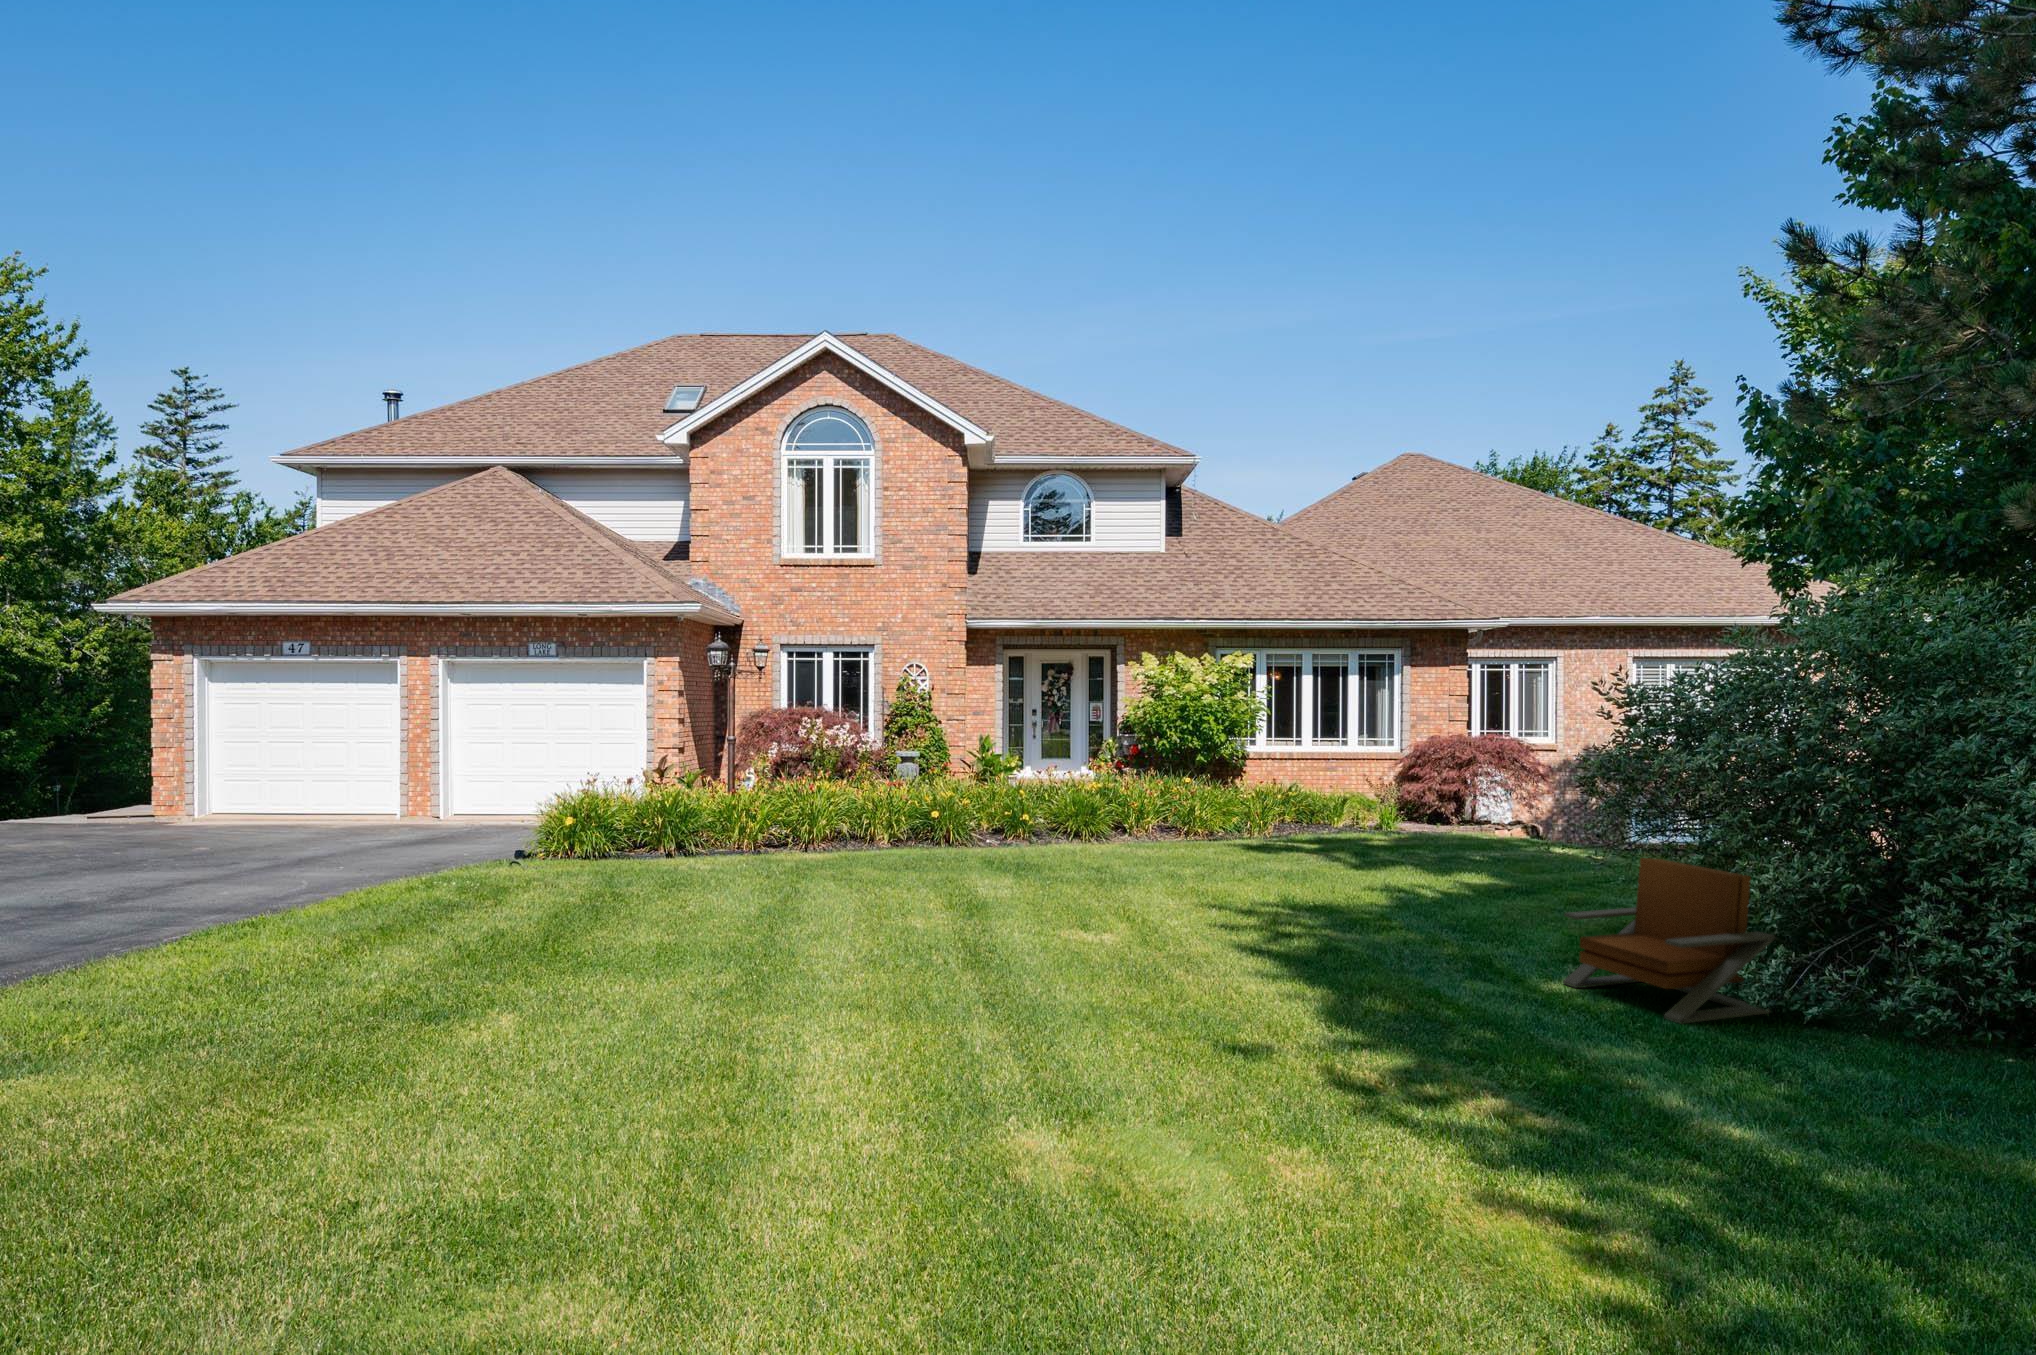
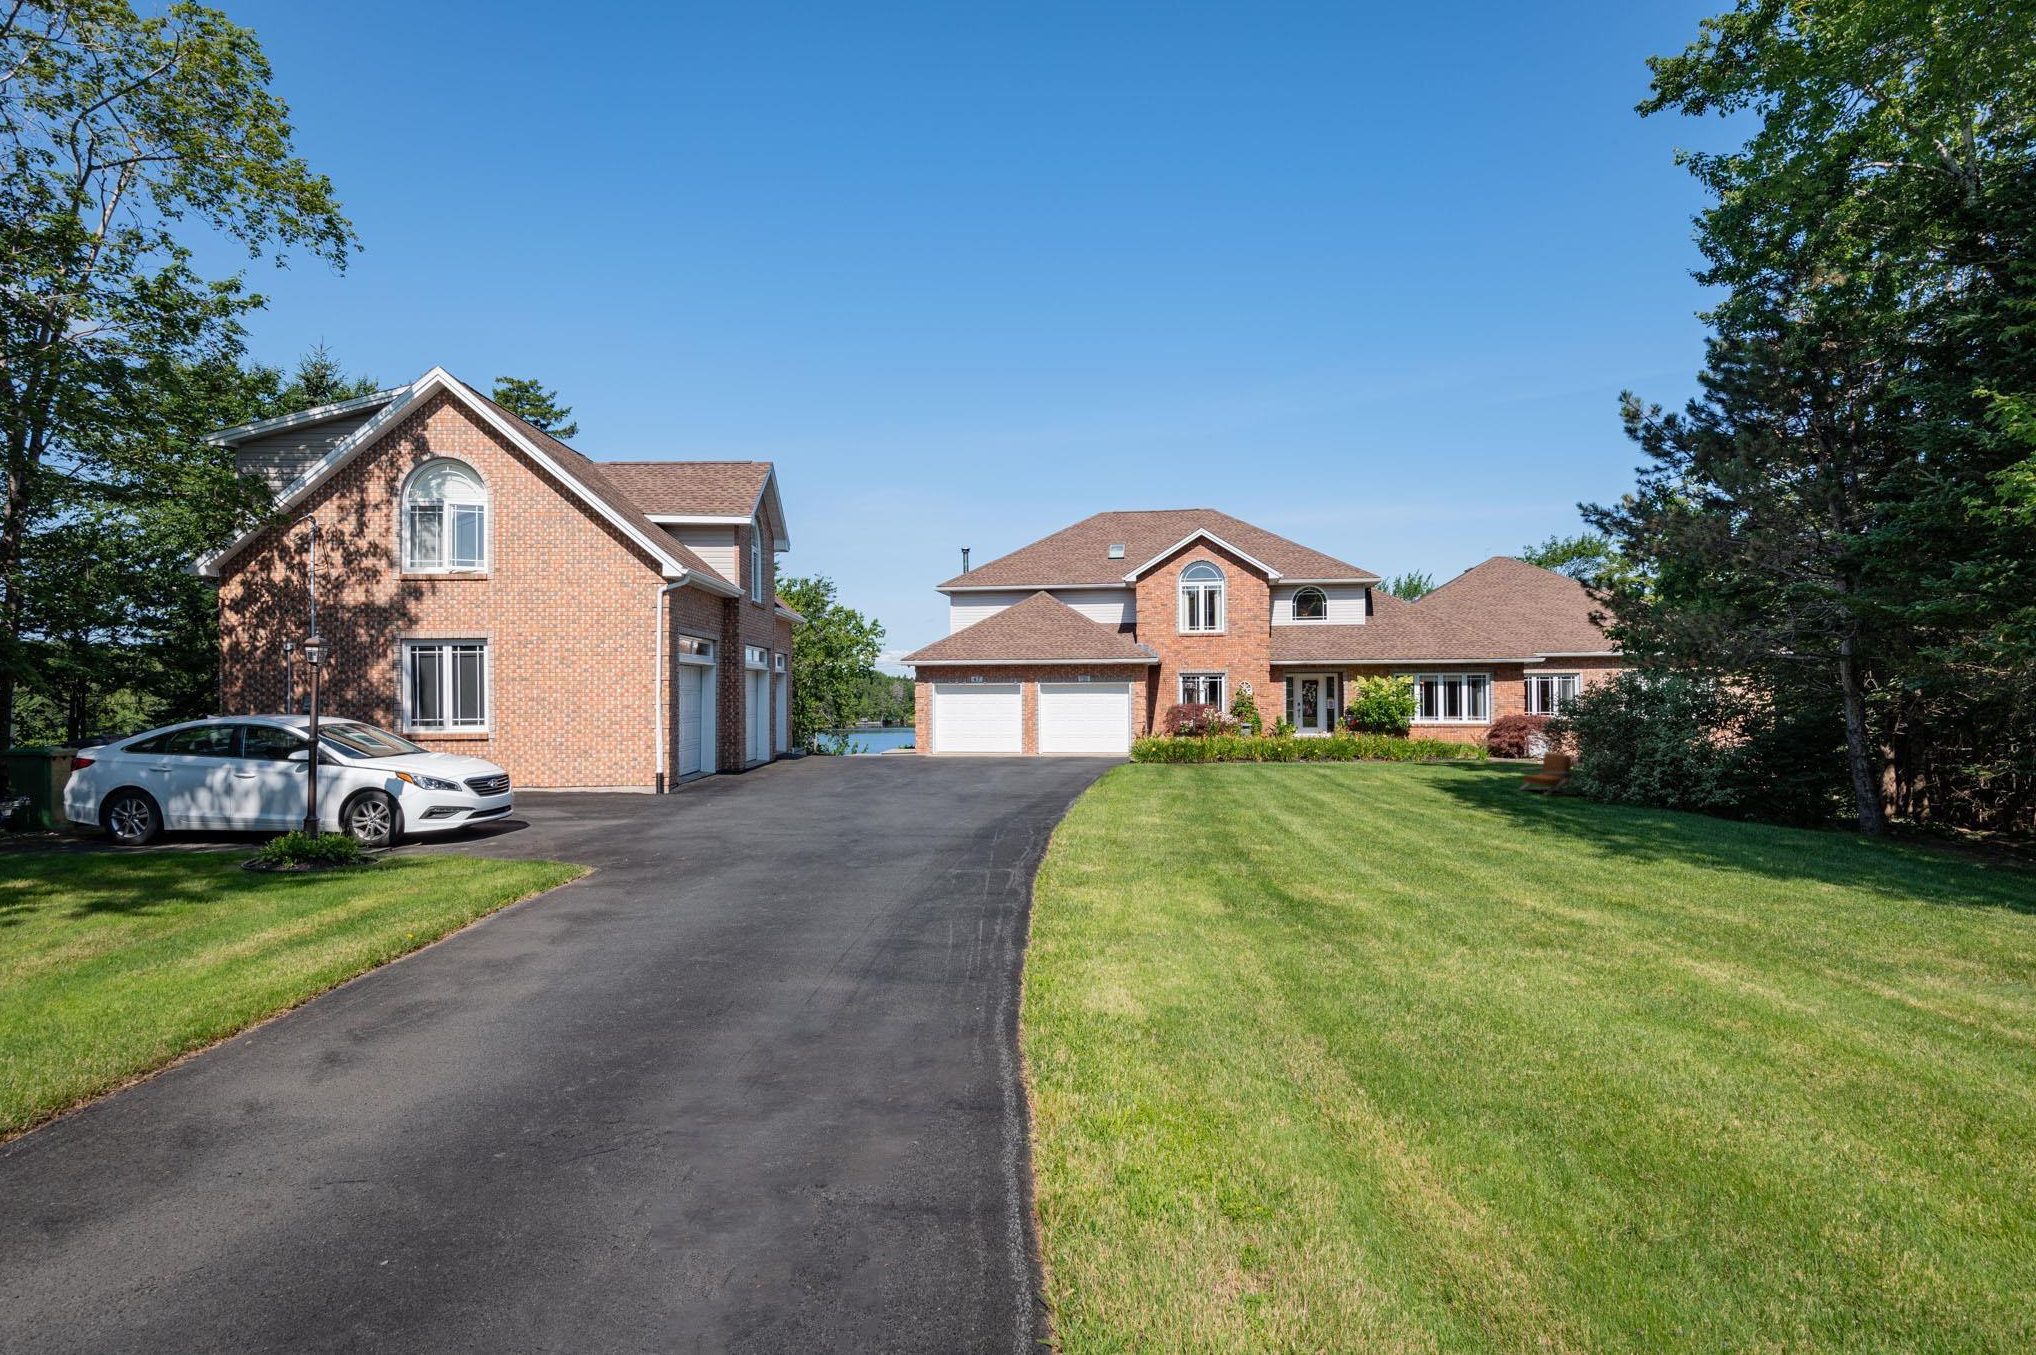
bench: none [628,772,733,864] -> present [1166,731,1204,764]

